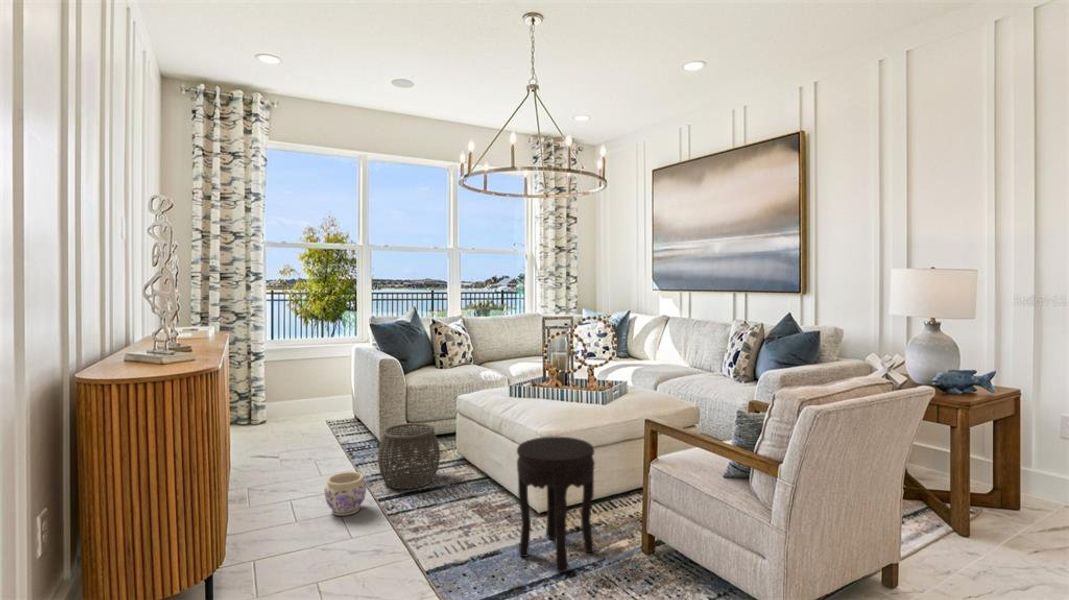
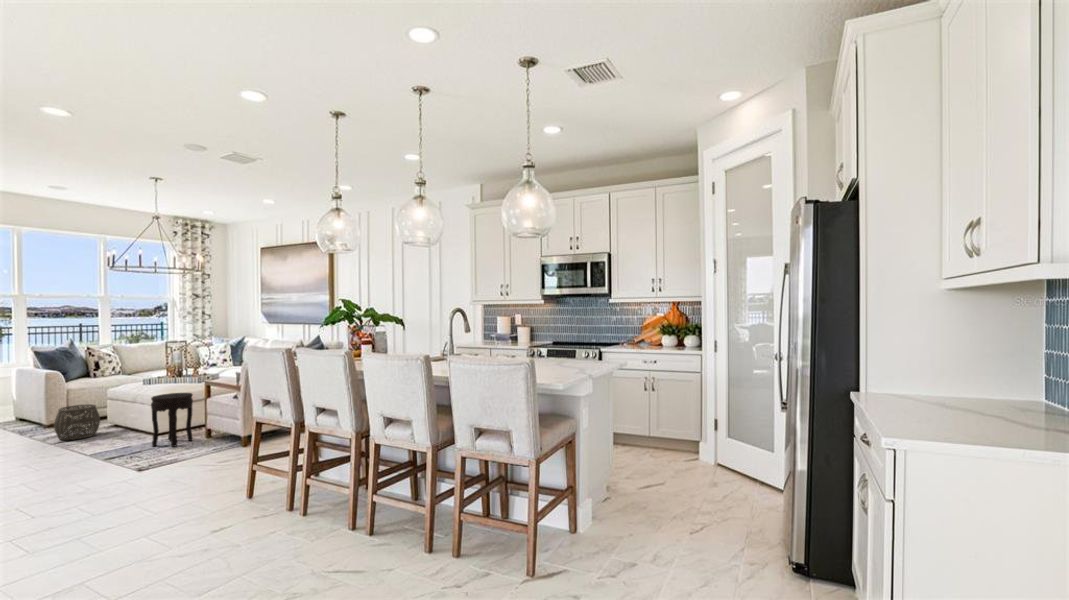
planter: present [324,472,366,516] -> none [20,429,51,452]

